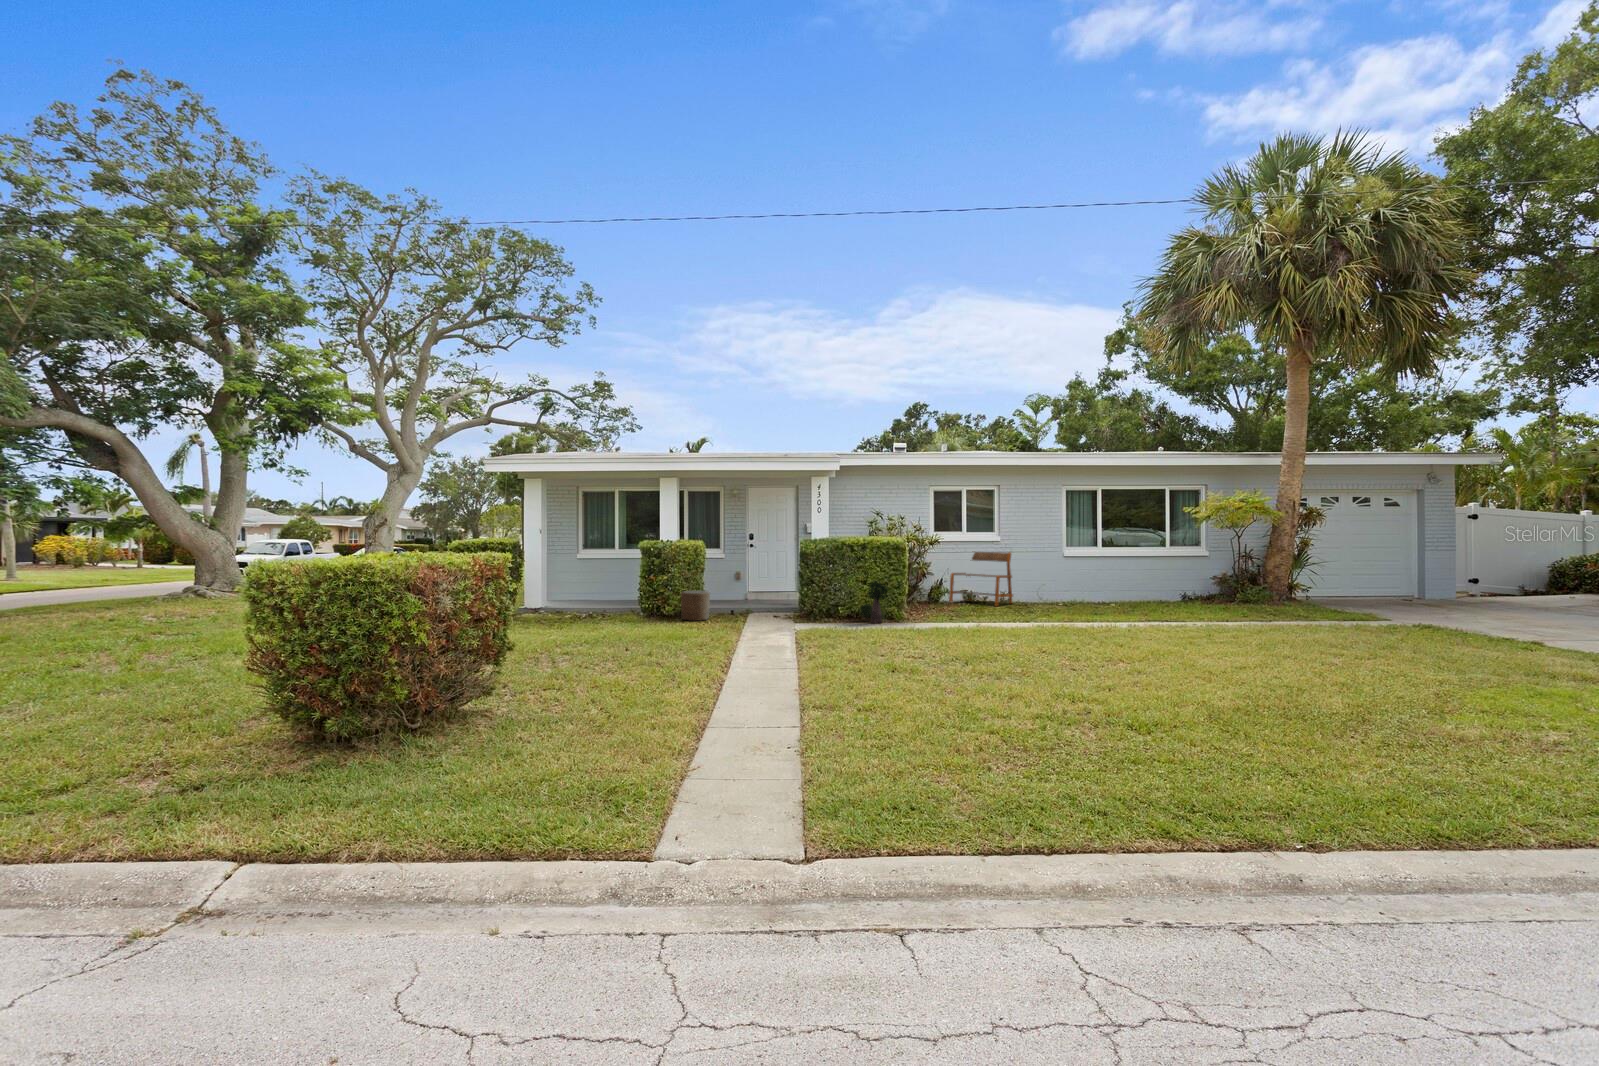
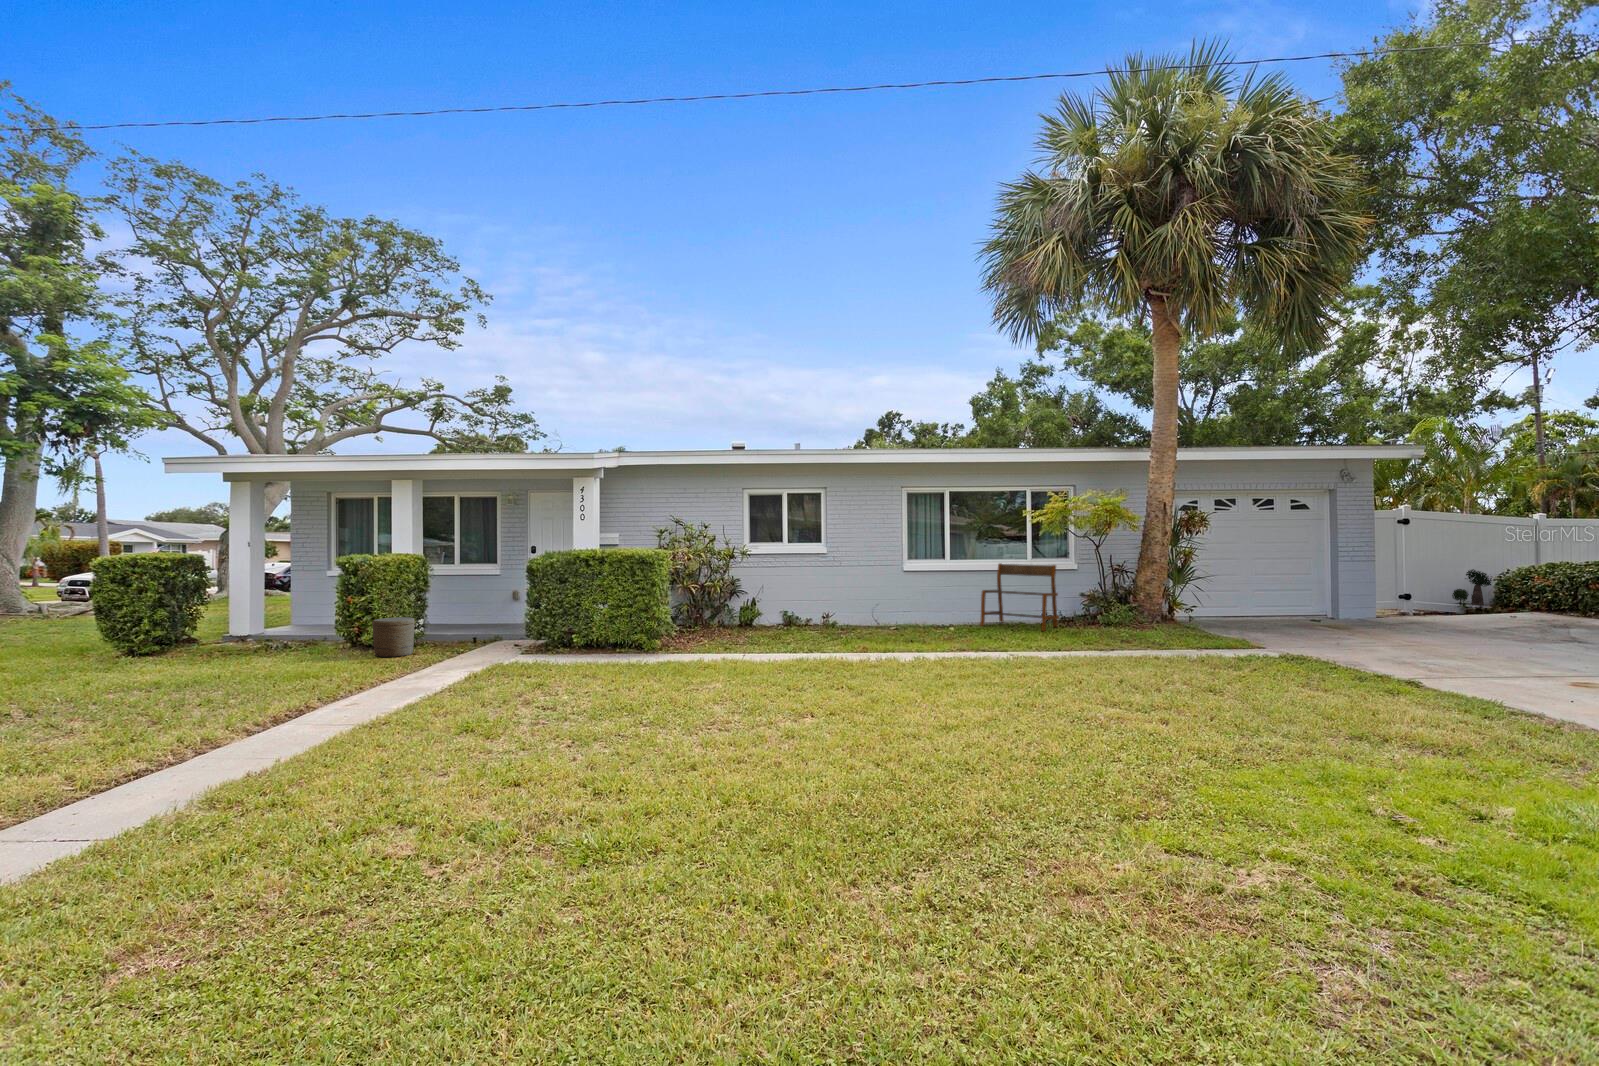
bench: present [949,552,1013,606] -> present [980,563,1059,631]
potted plant: present [859,581,888,623] -> present [1452,569,1492,605]

